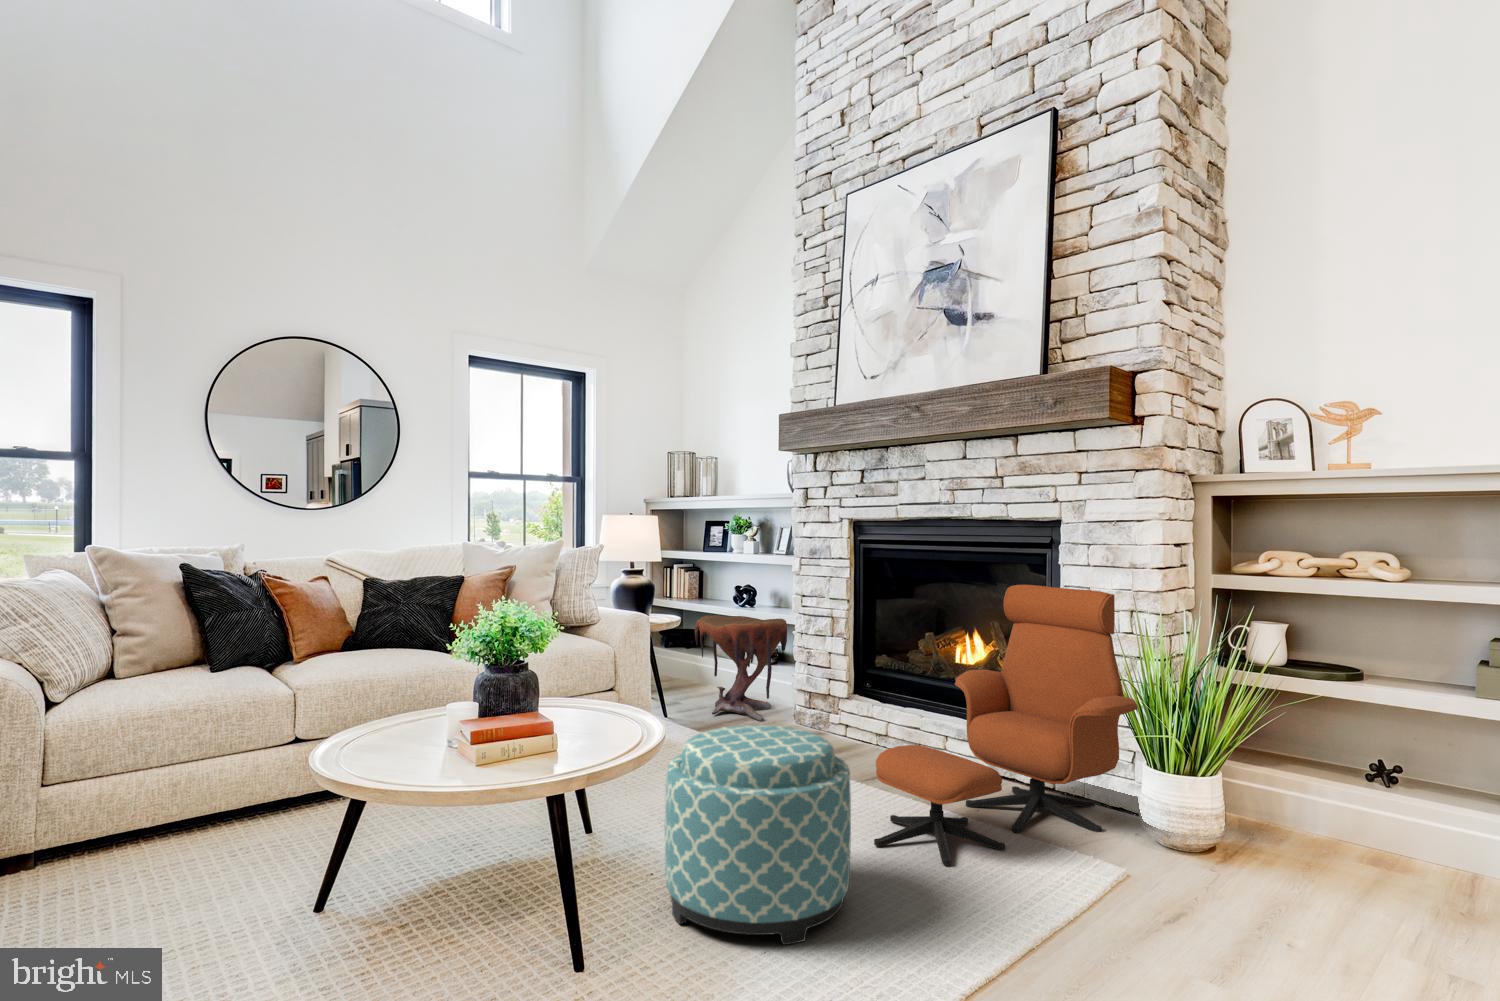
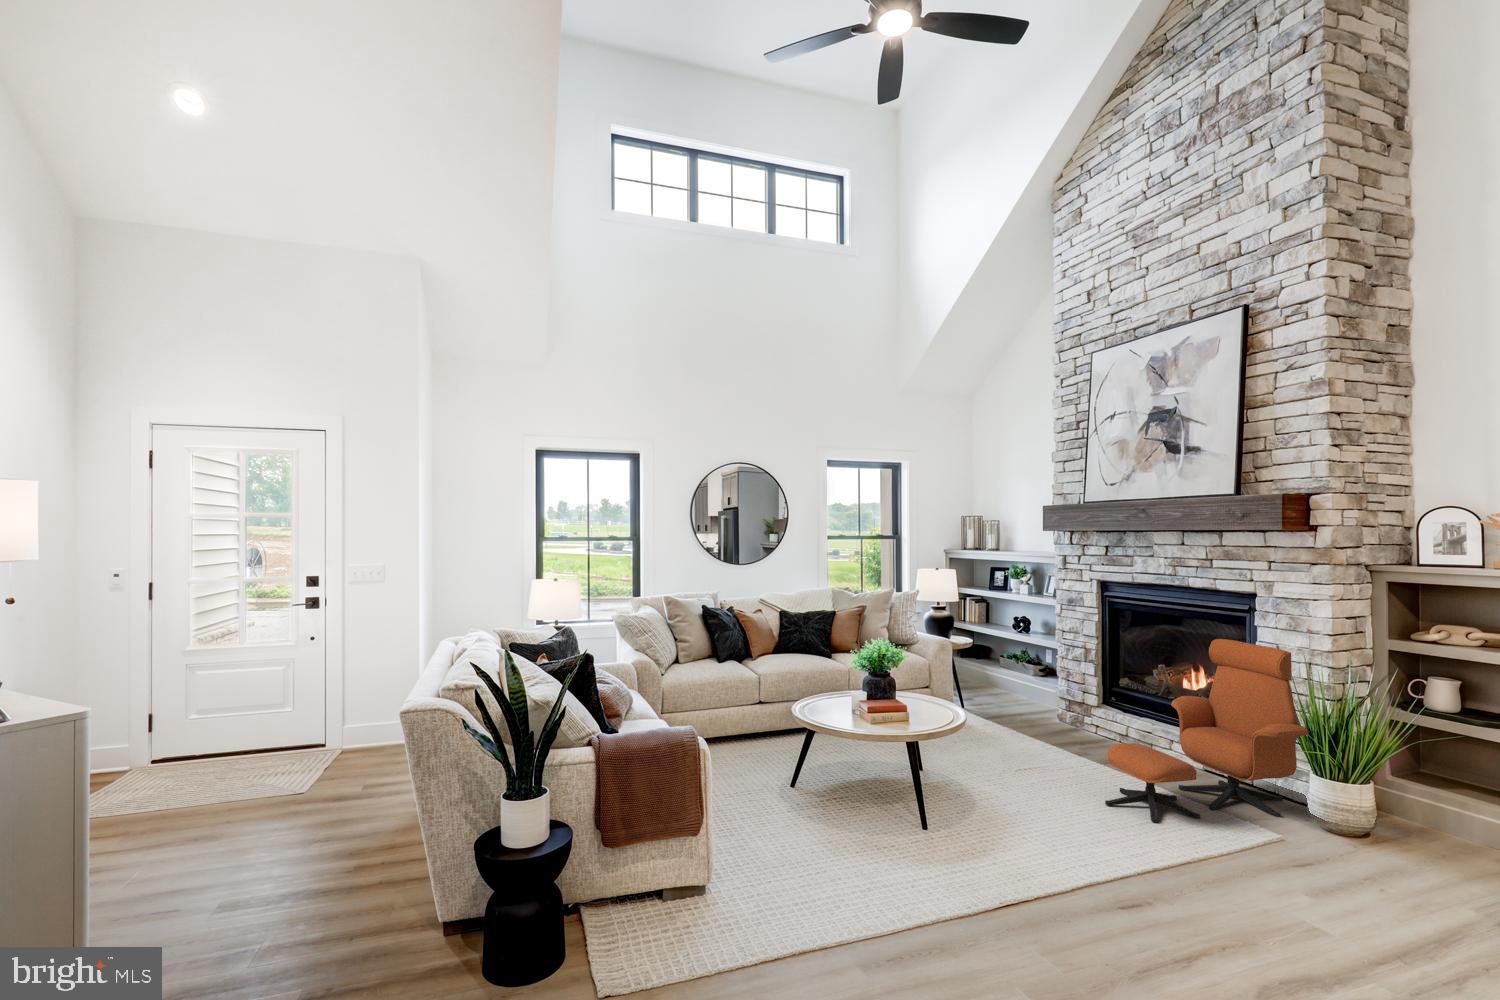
side table: present [695,615,787,721] -> none [984,639,1053,716]
ottoman: present [665,725,851,945] -> none [969,721,1082,849]

